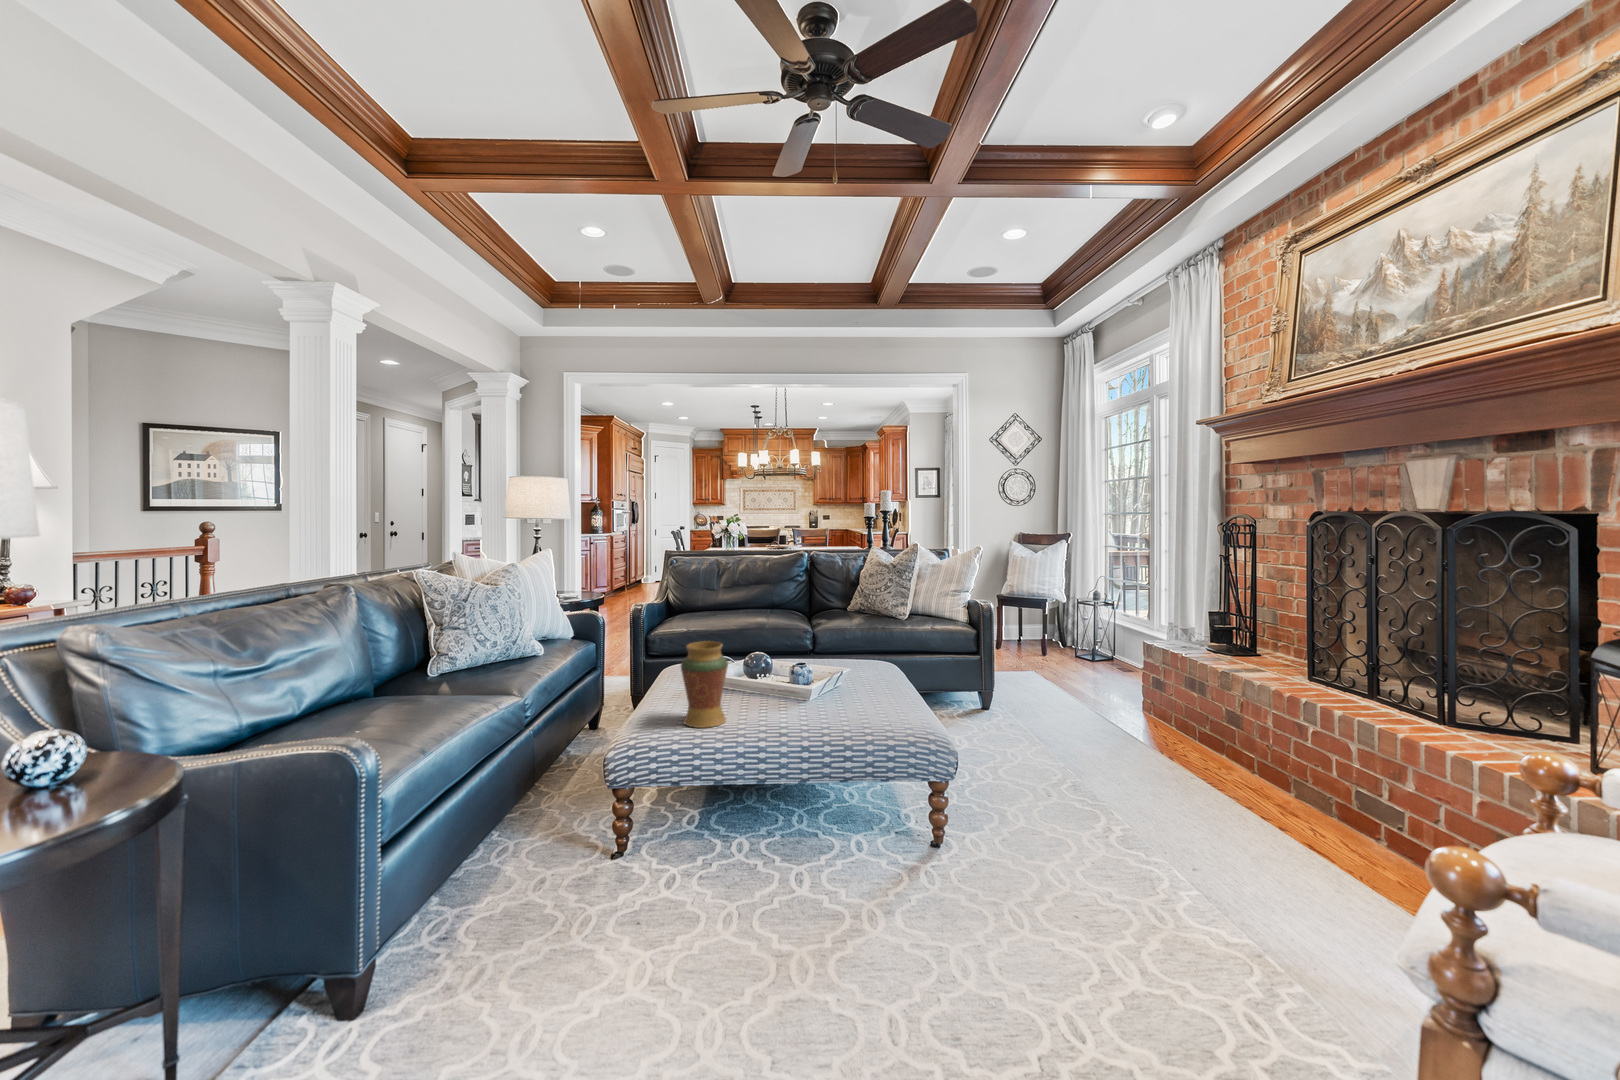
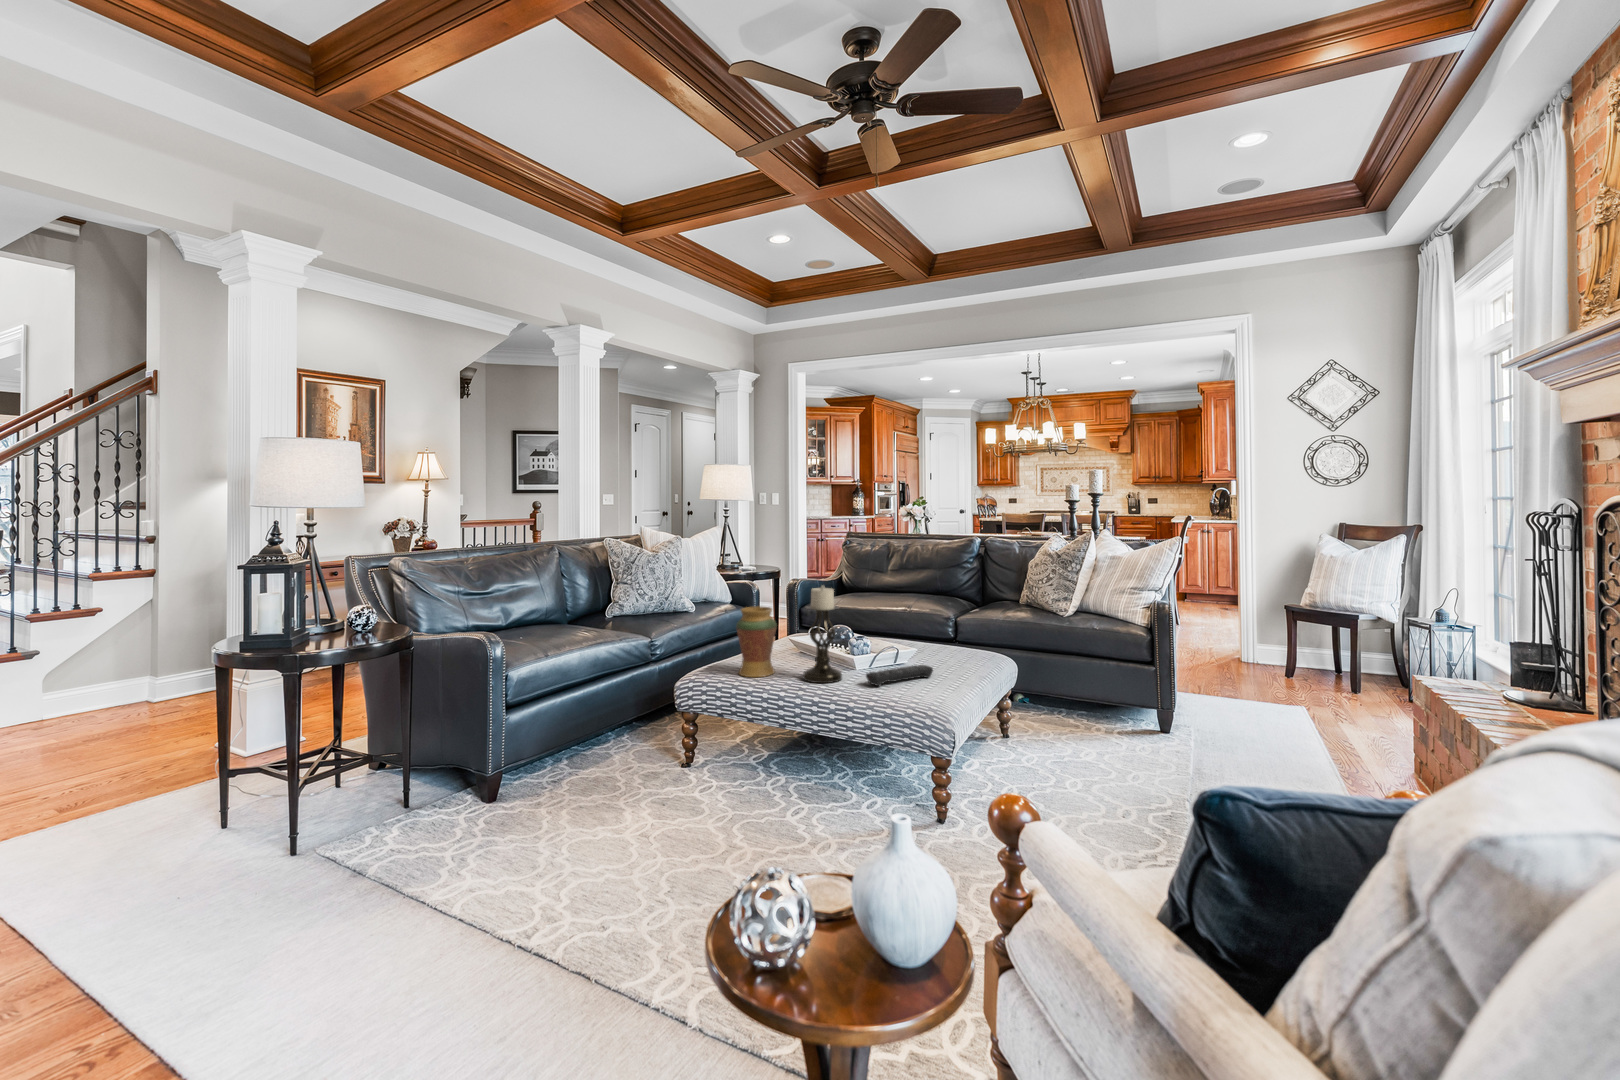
candle holder: none [766,612,811,724] -> present [803,585,842,683]
remote control: none [844,689,895,719] -> present [866,665,933,686]

